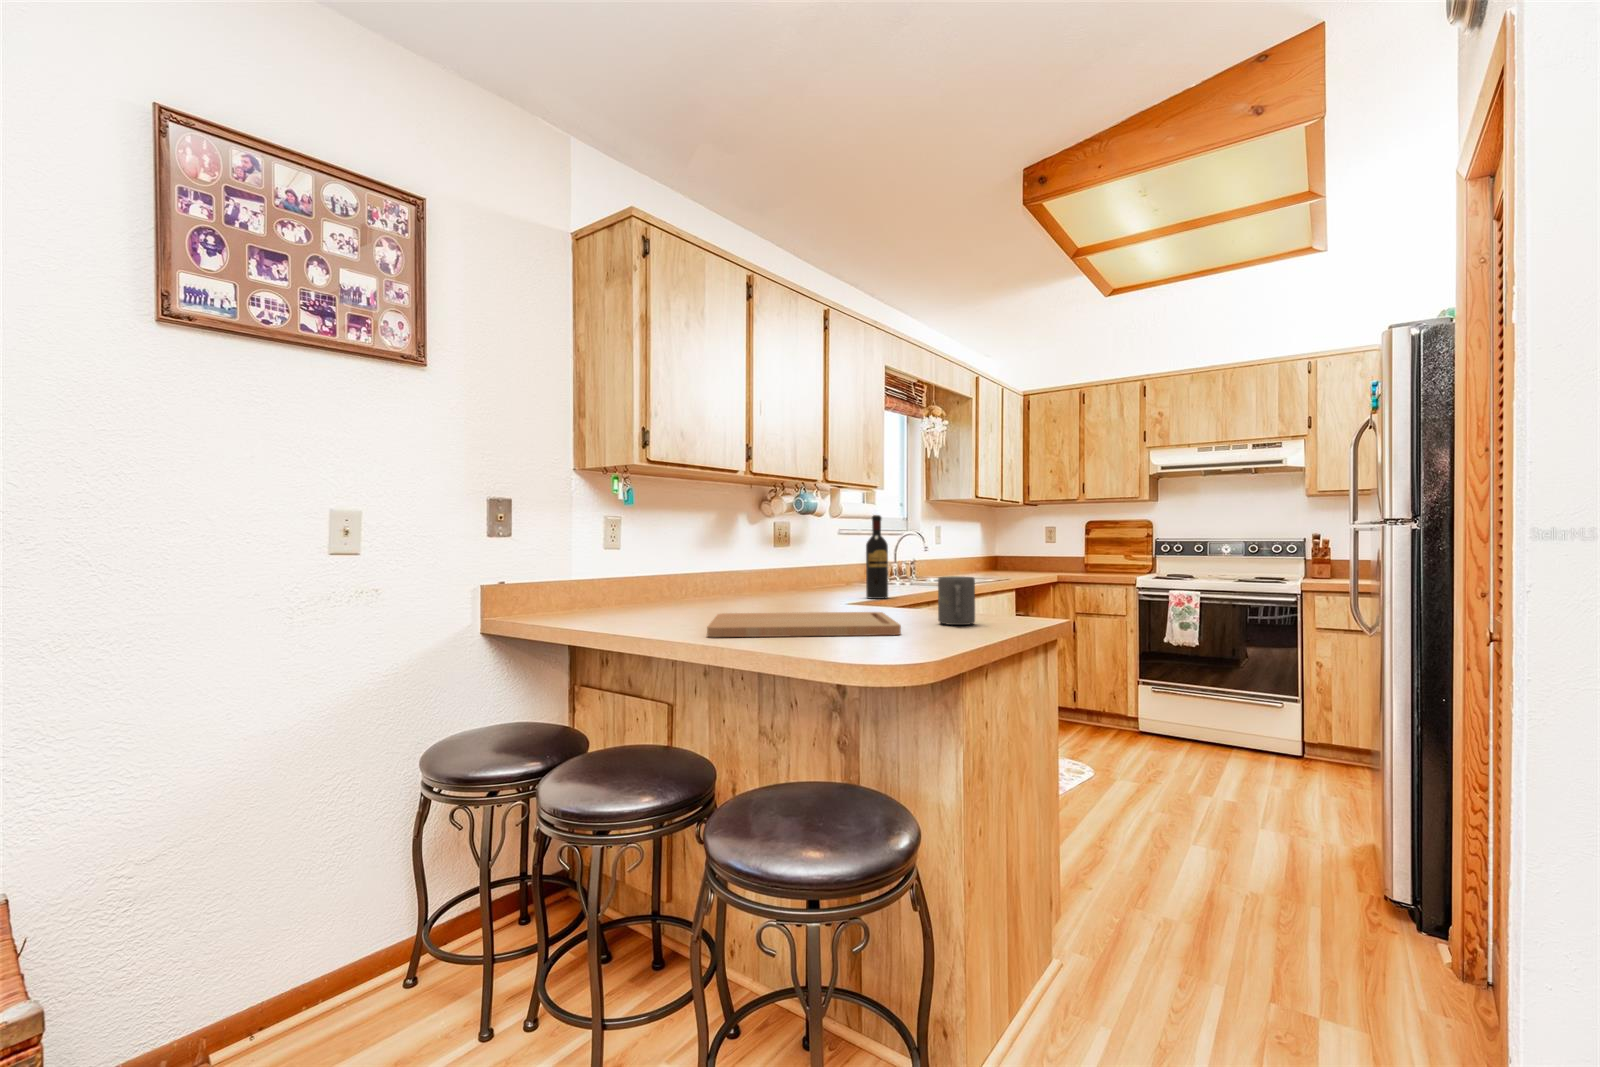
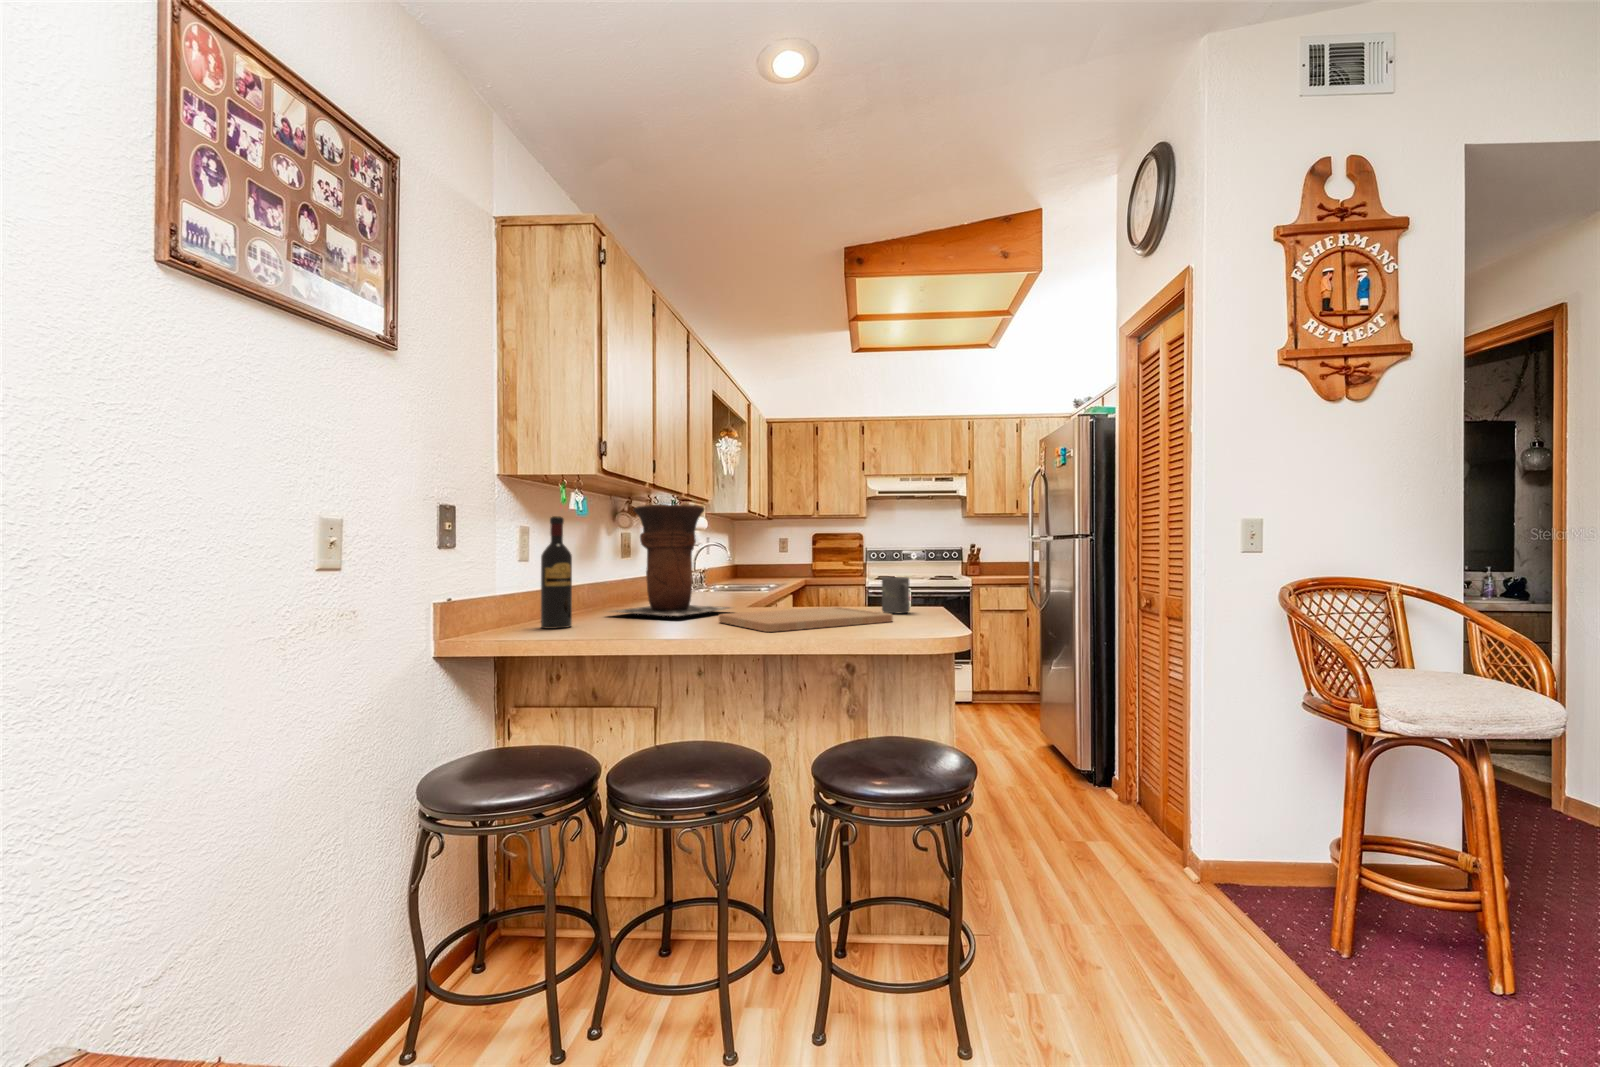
vase: none [658,492,791,614] -> present [613,504,730,616]
wine bottle: present [866,515,888,599] -> present [541,516,572,629]

